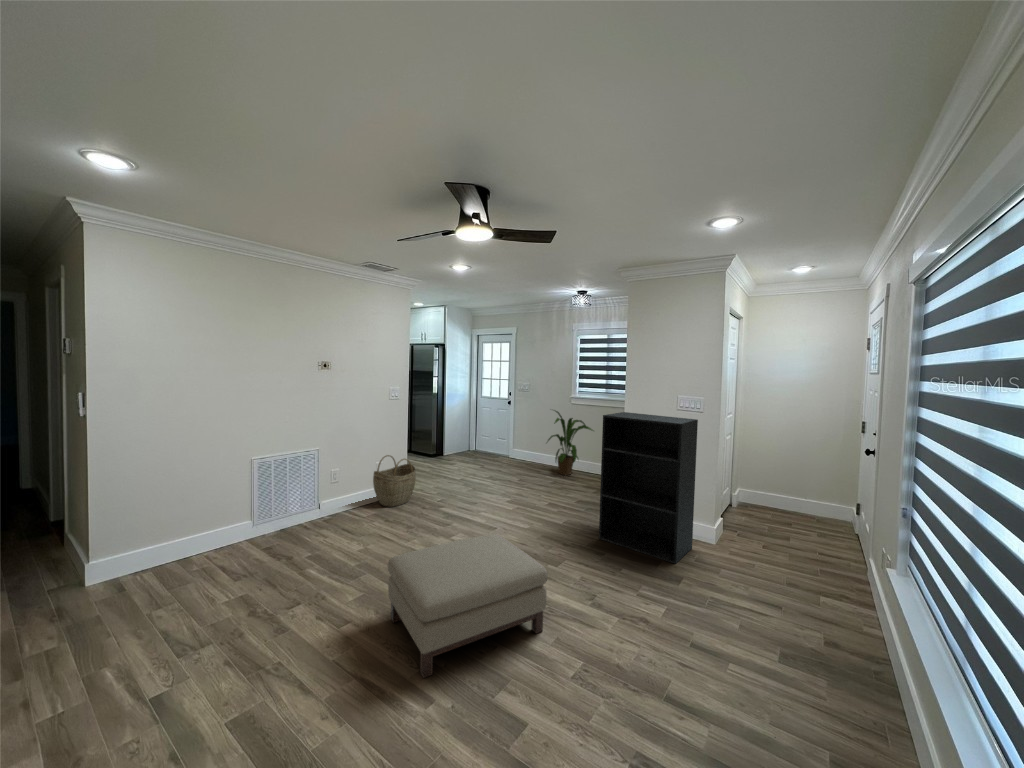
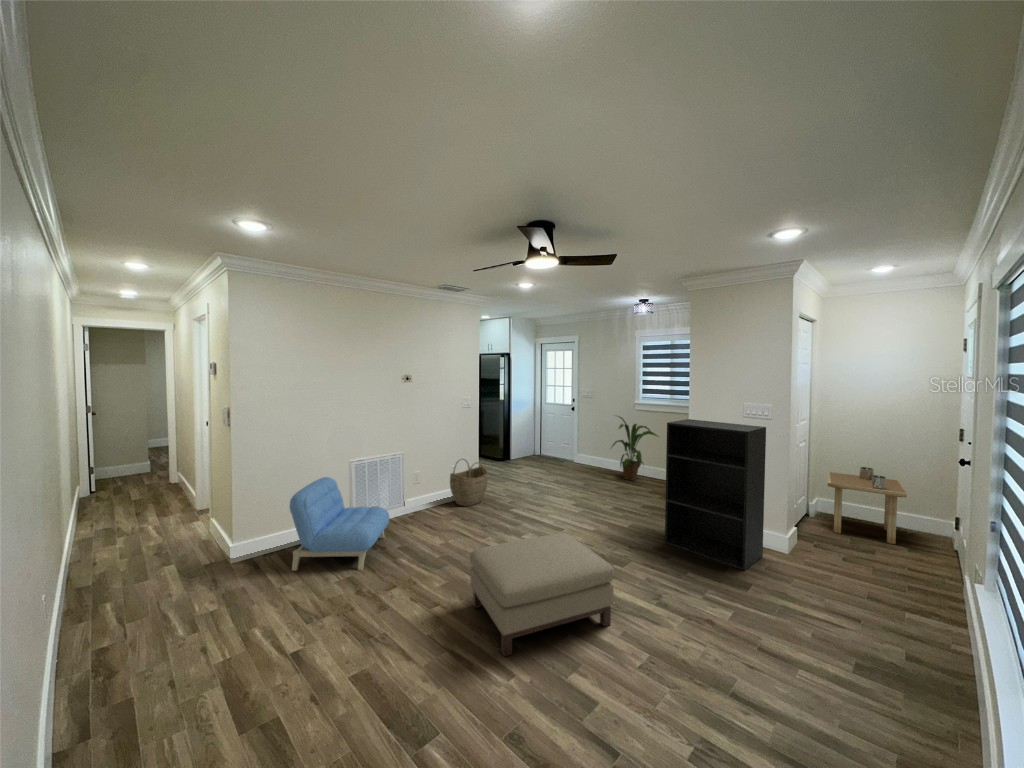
side table: none [750,459,819,531] -> present [828,467,907,544]
armchair: none [167,478,298,591] -> present [290,477,389,571]

